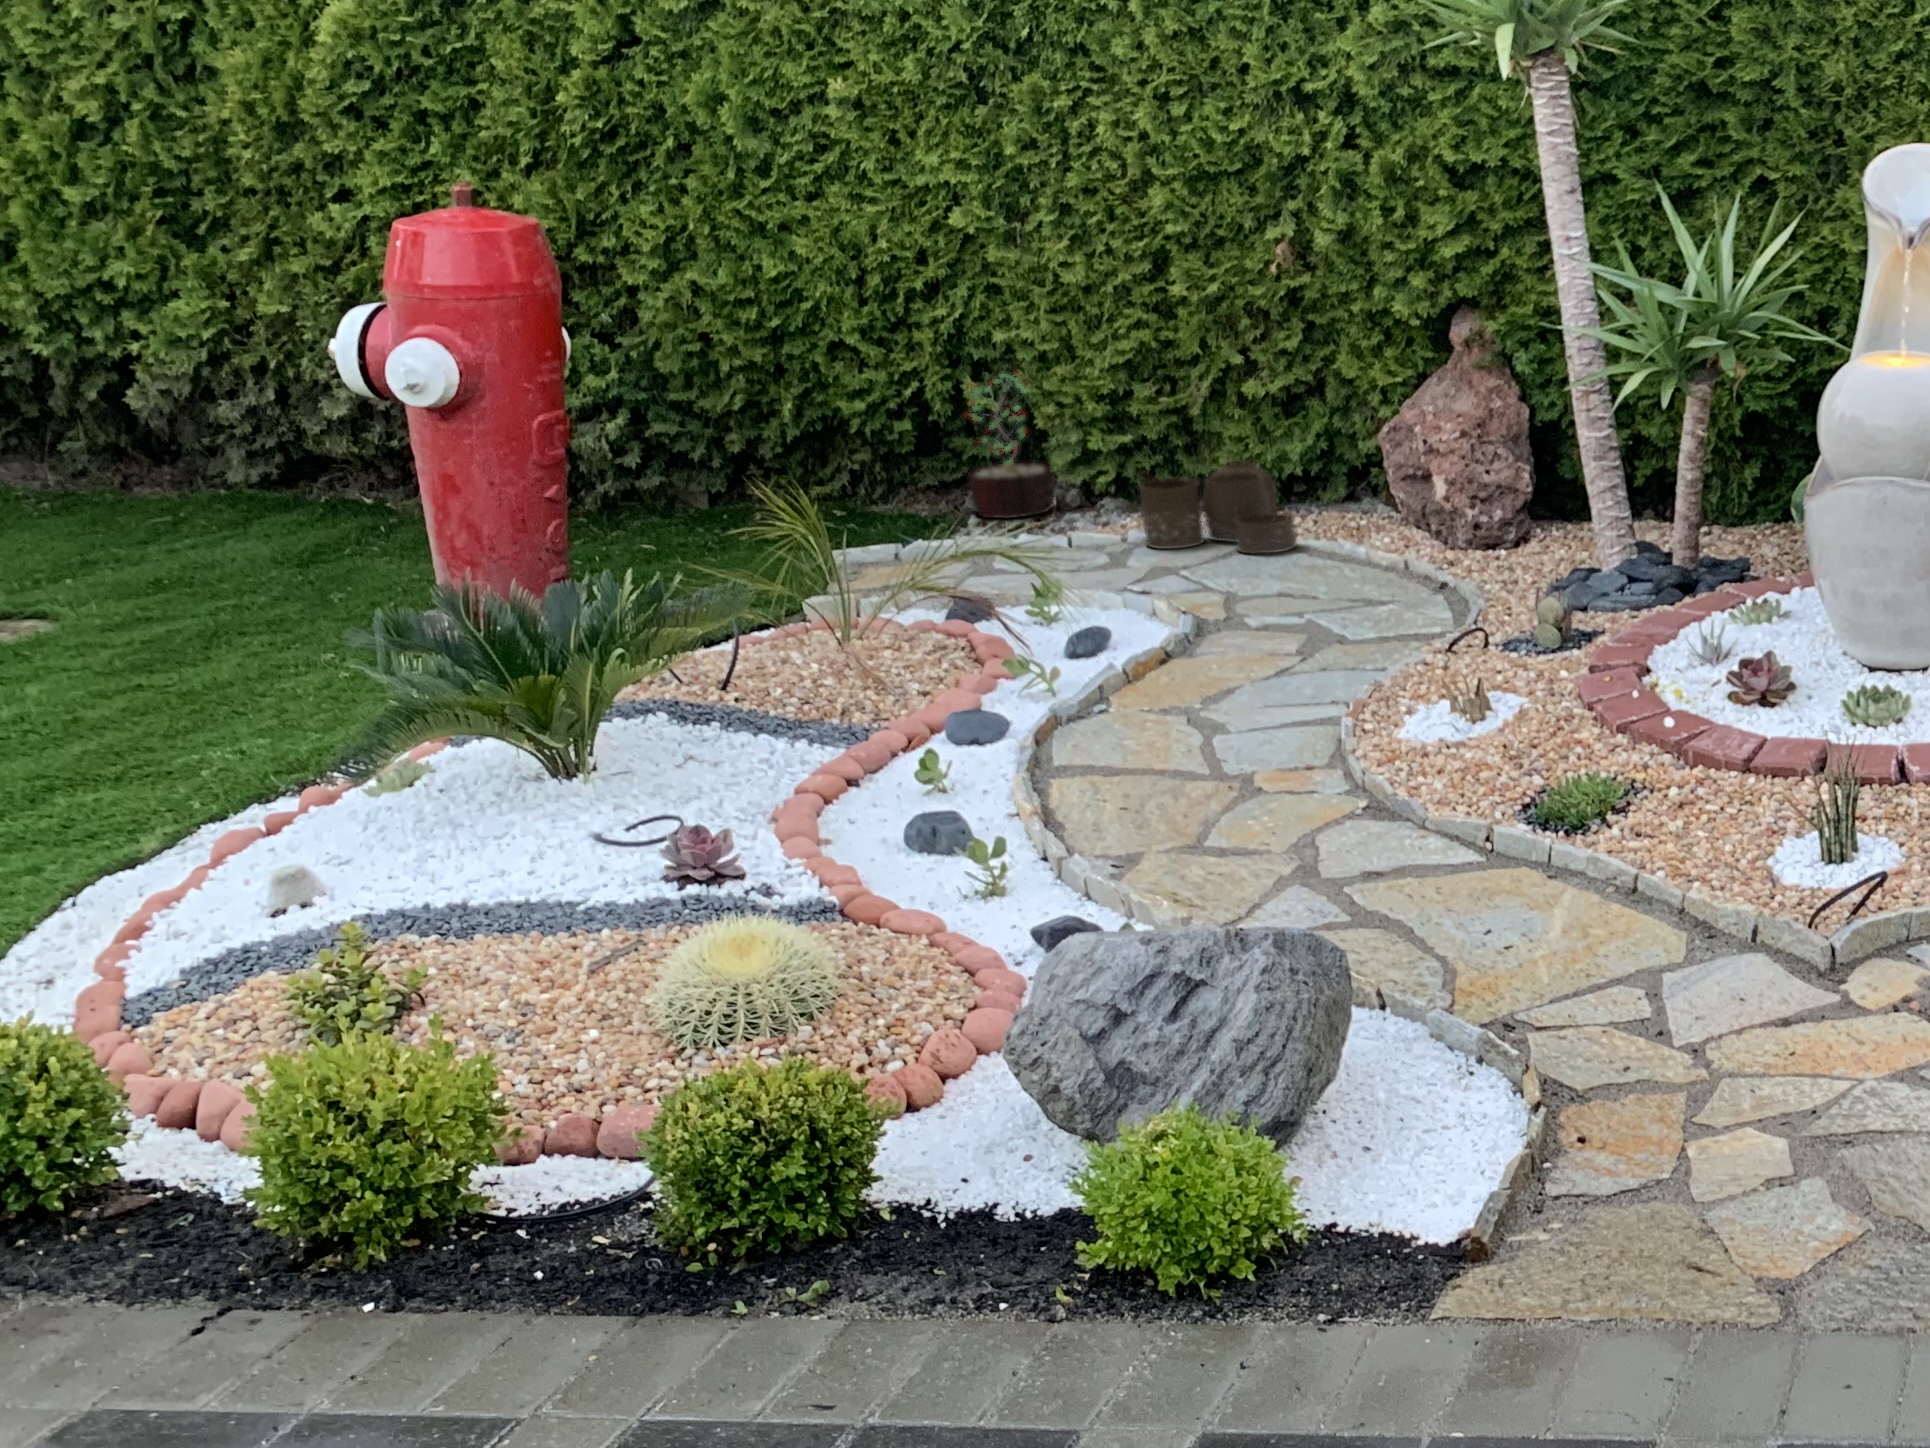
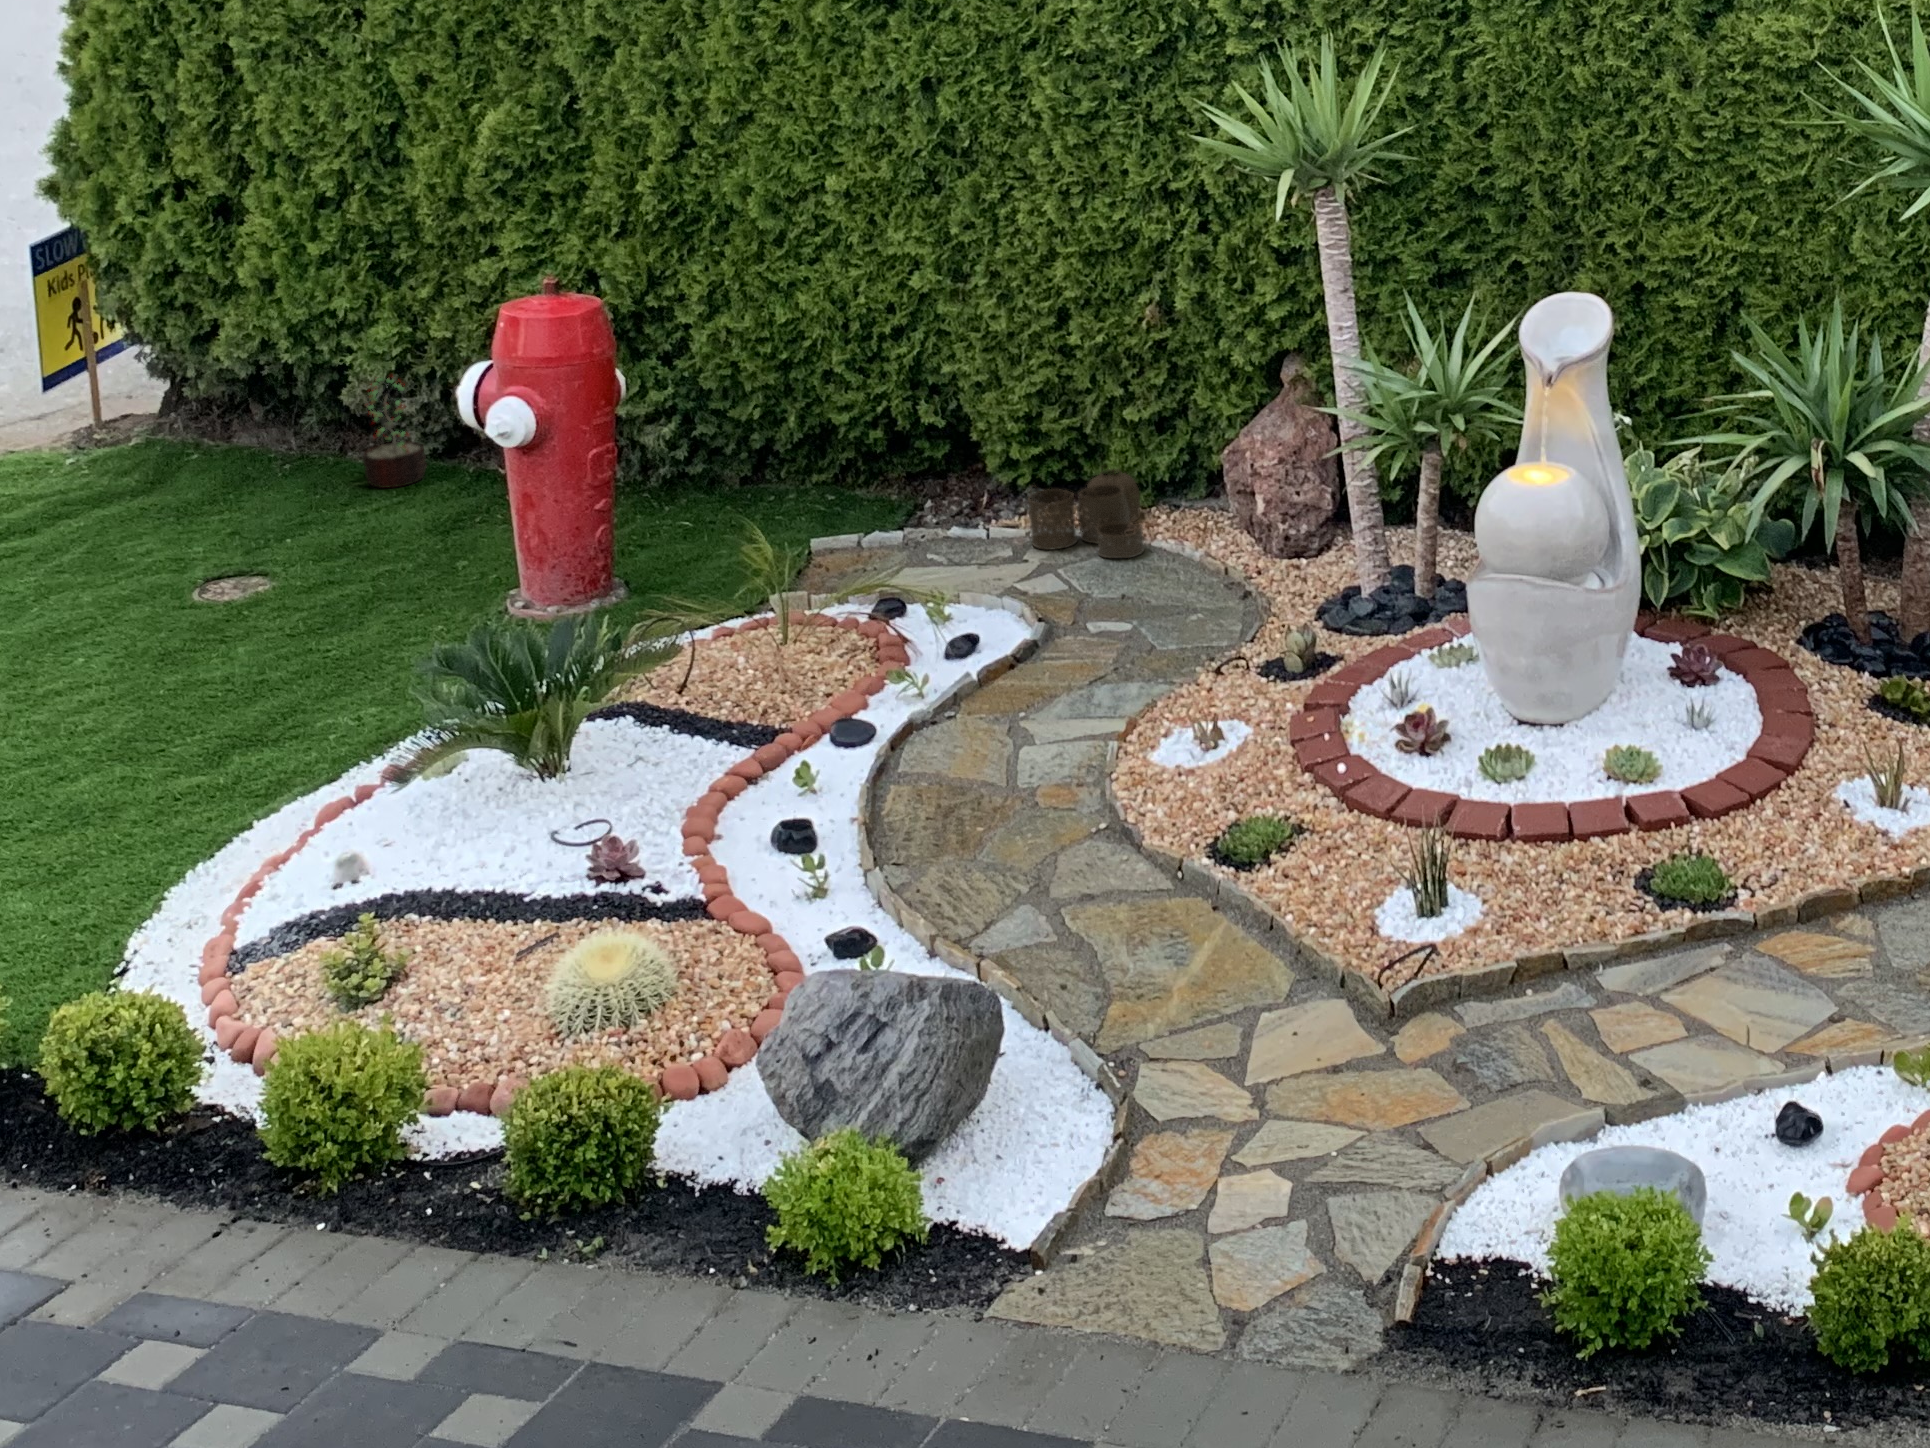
decorative plant: present [968,373,1055,518] -> present [363,378,427,488]

